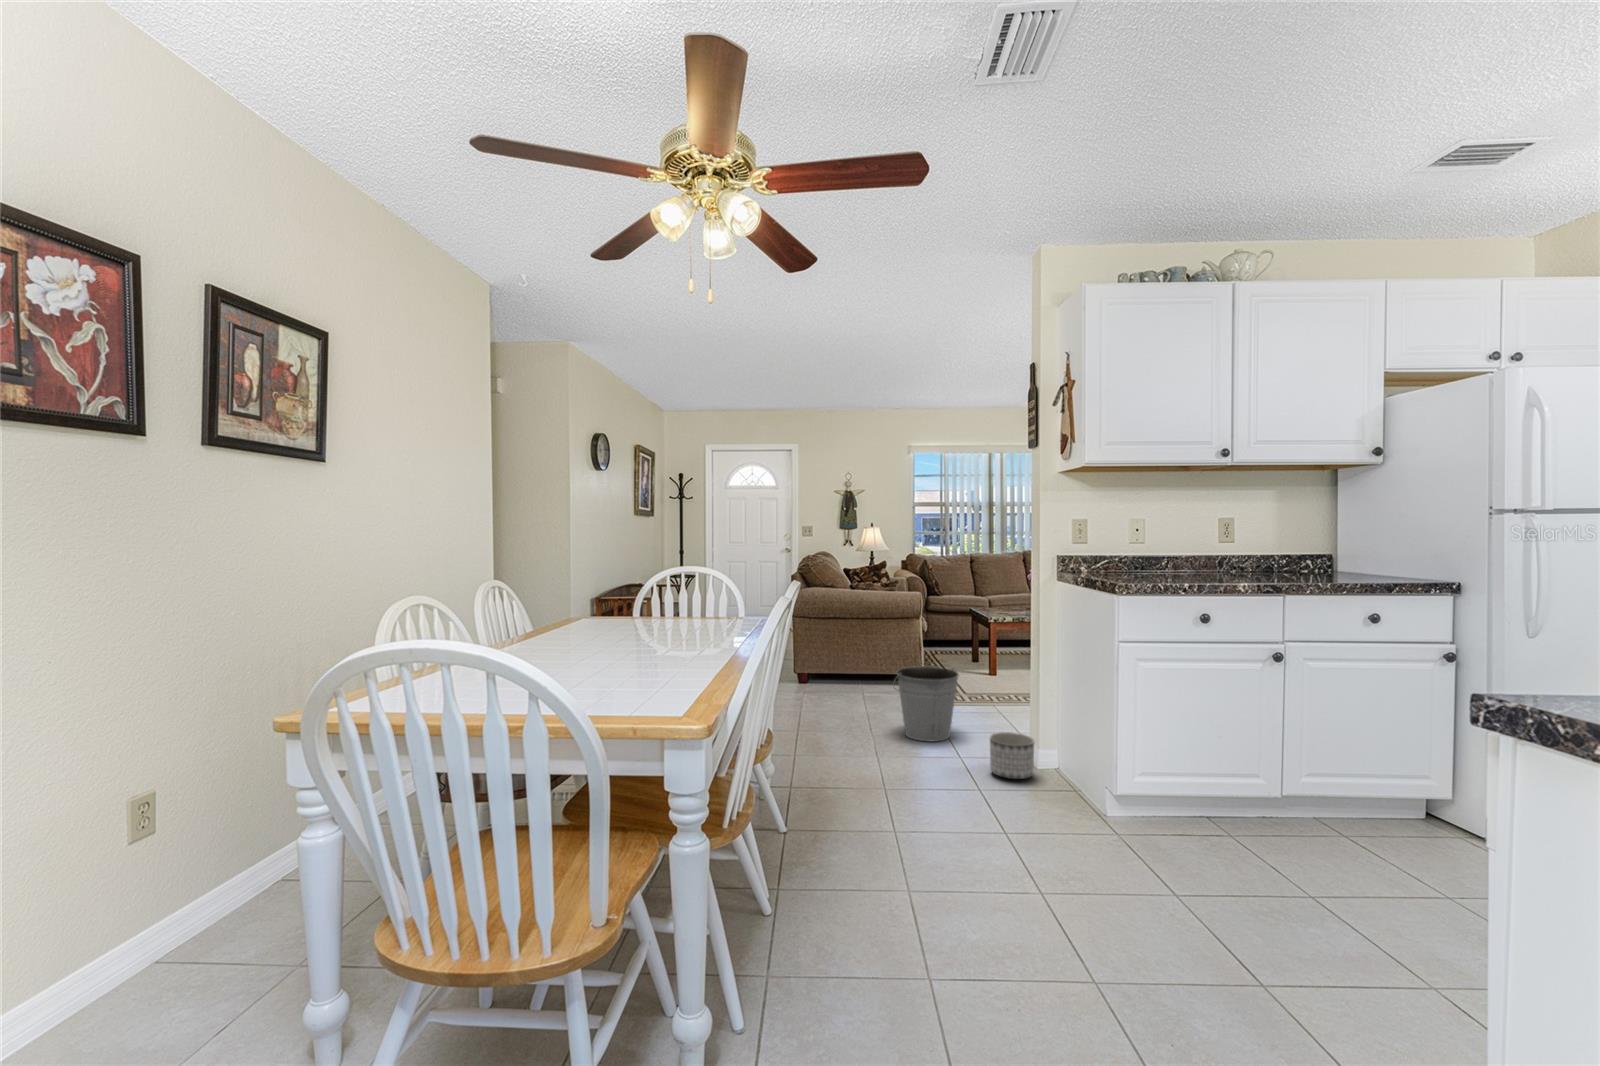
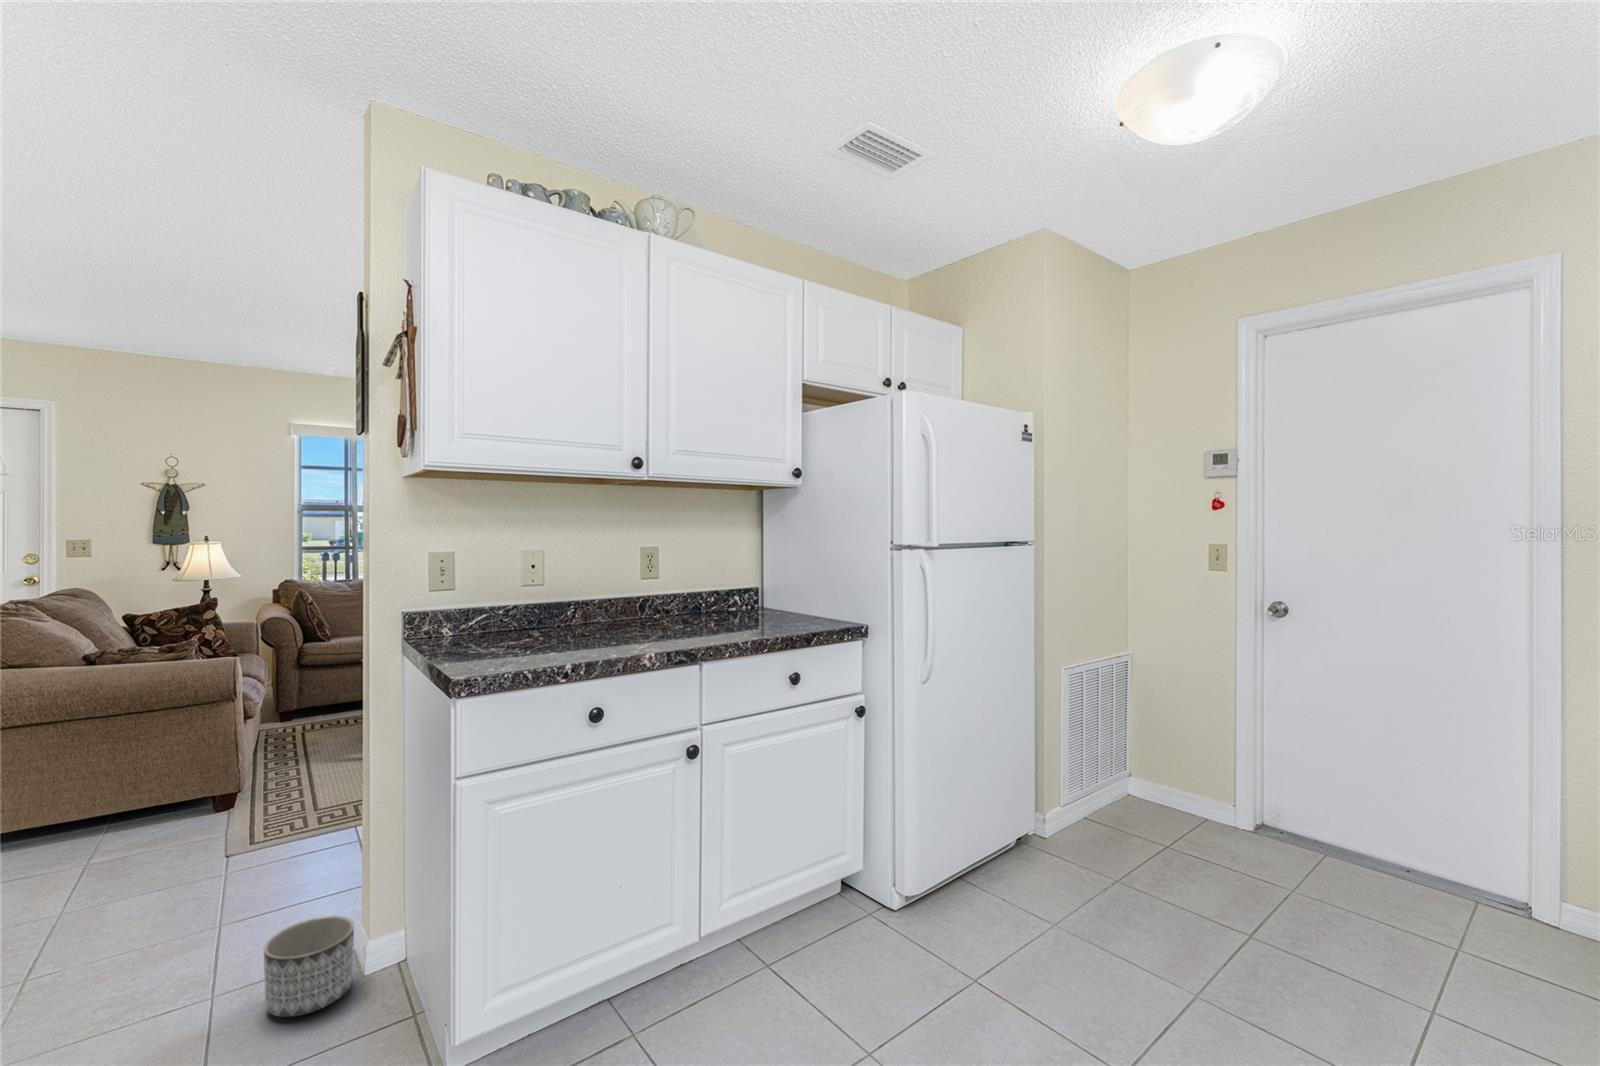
bucket: present [895,666,959,741] -> none [97,798,251,958]

